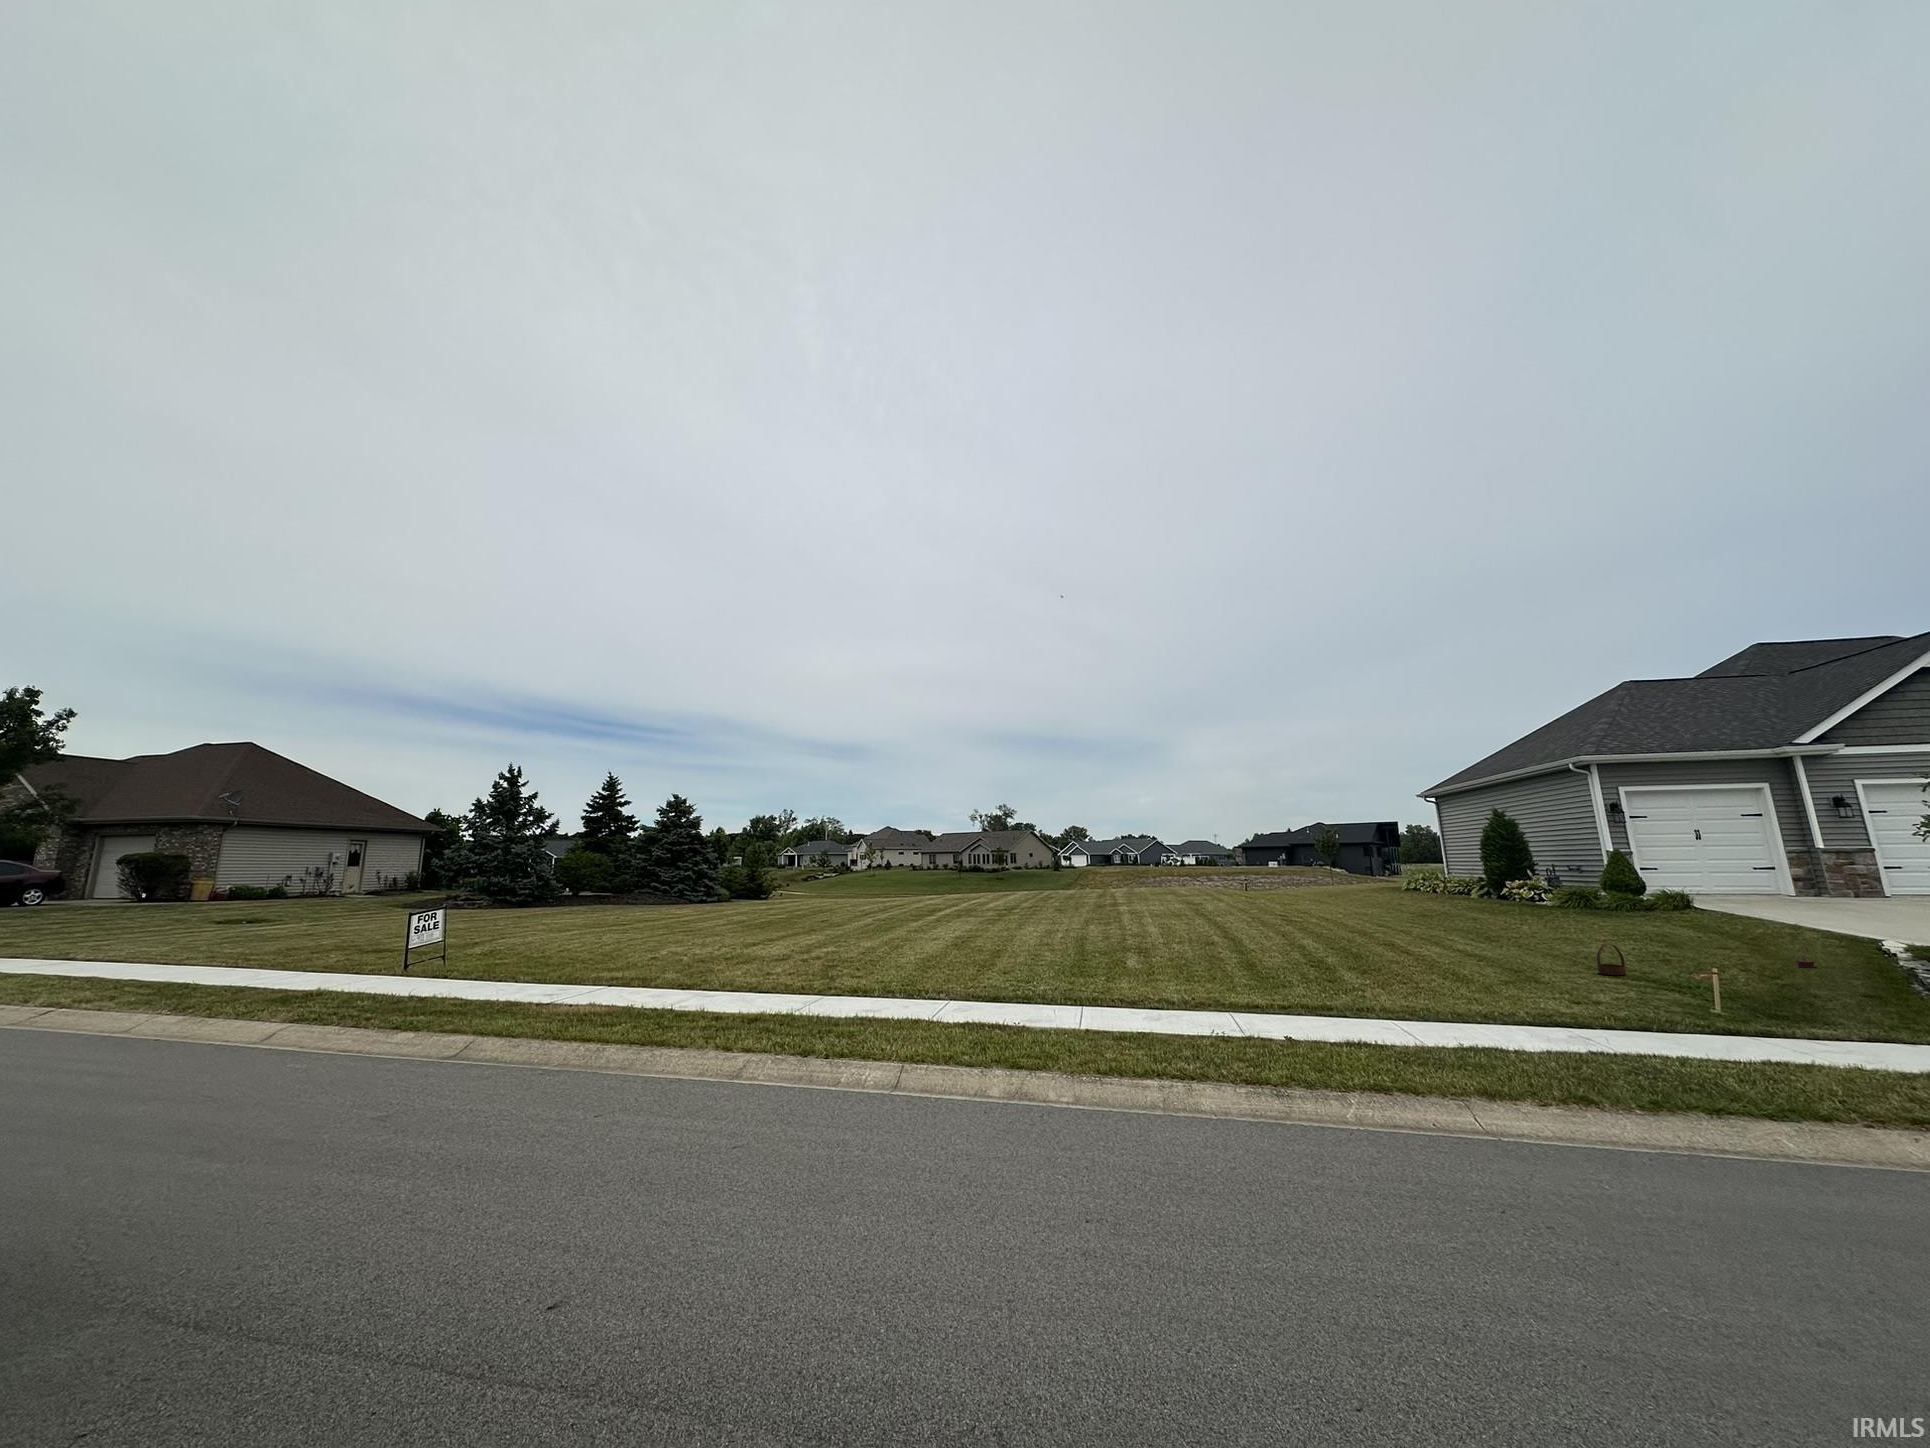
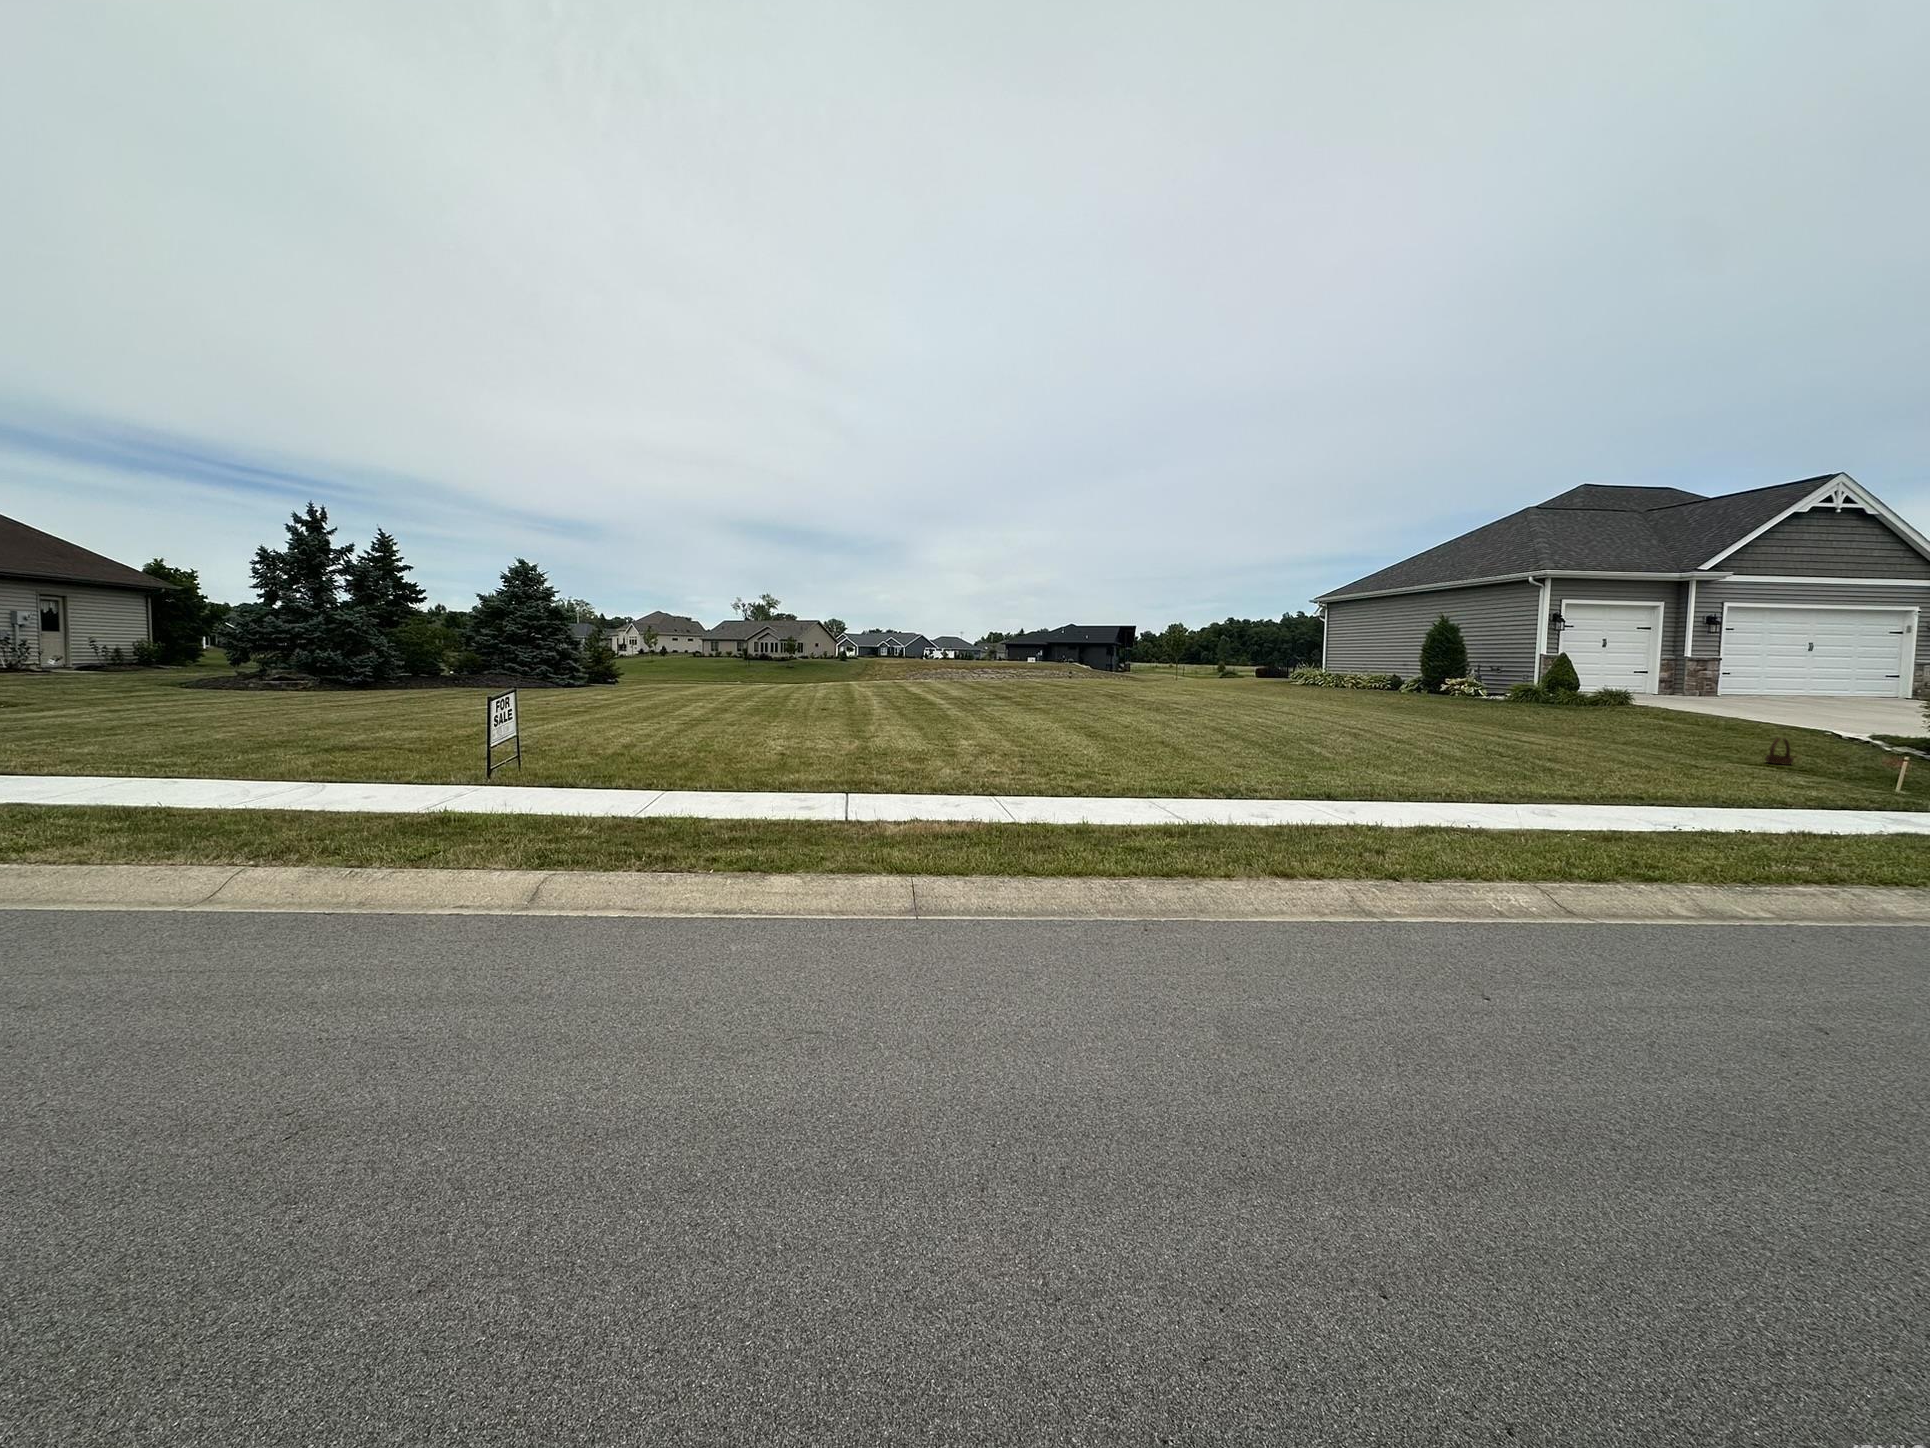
potted plant: present [1787,934,1819,968] -> none [1873,728,1909,756]

